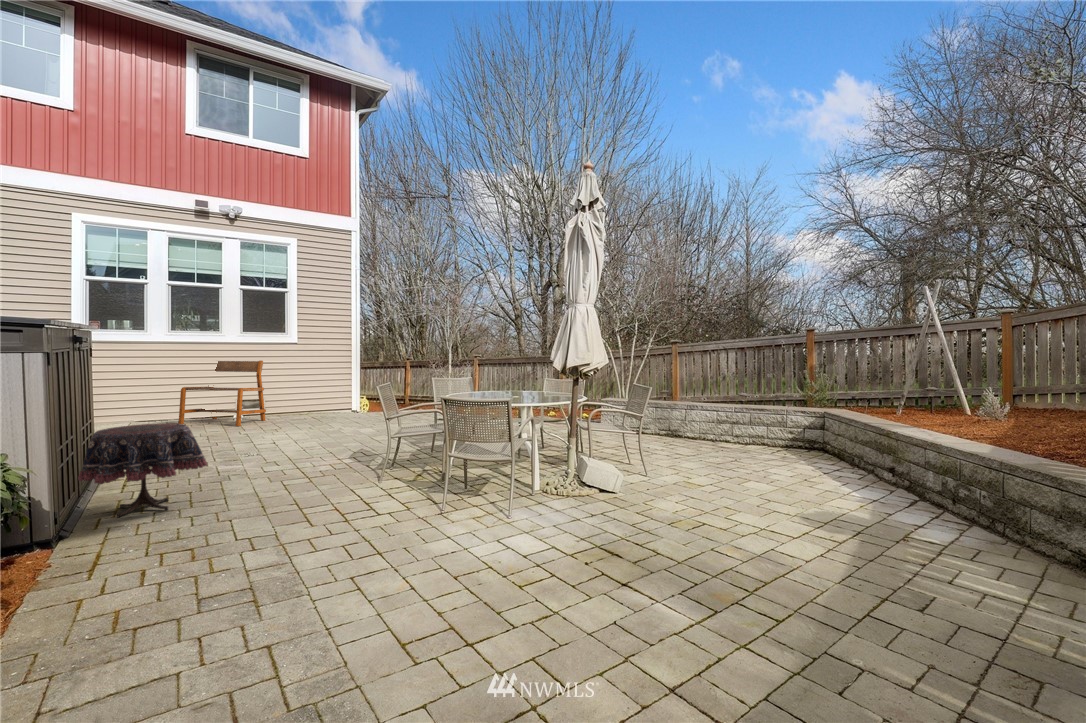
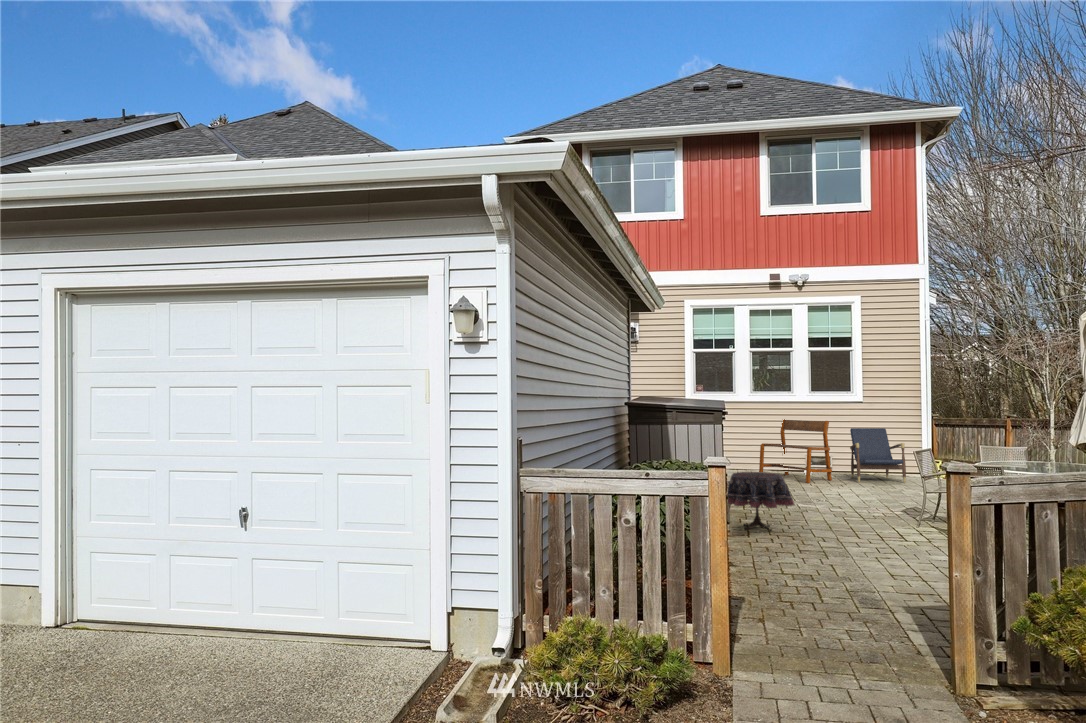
lounge chair: none [285,367,338,420] -> present [850,428,906,483]

